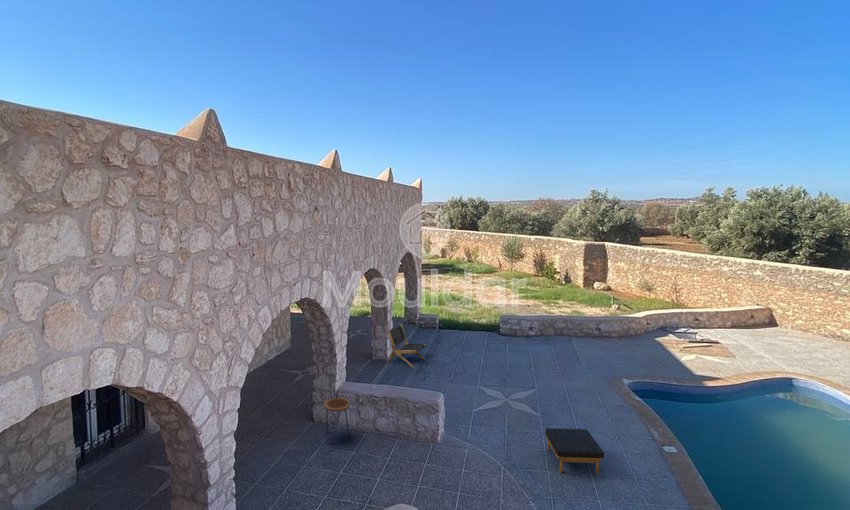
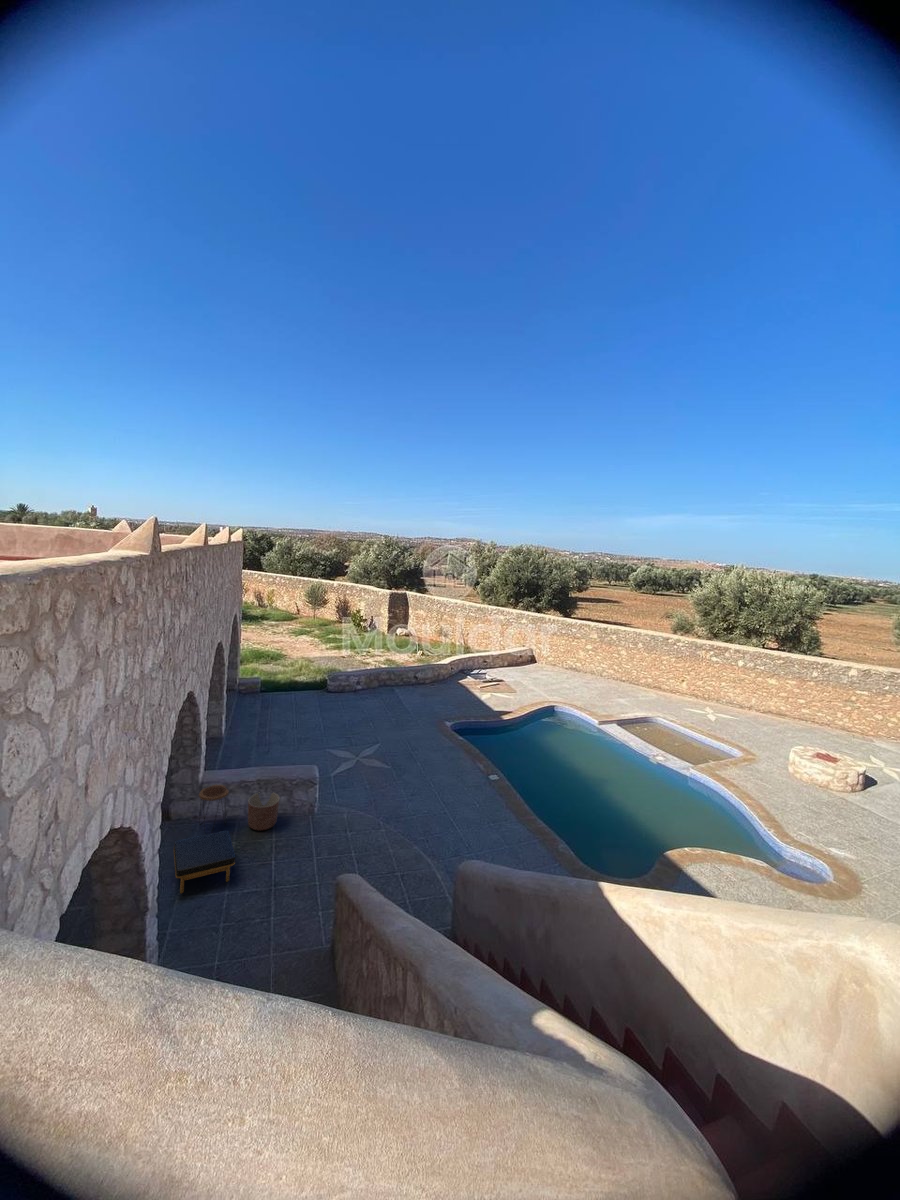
lounge chair: present [387,324,426,367] -> none [222,694,266,739]
planter: none [365,413,395,452] -> present [248,793,280,830]
ottoman: present [545,428,604,474] -> present [174,831,235,894]

